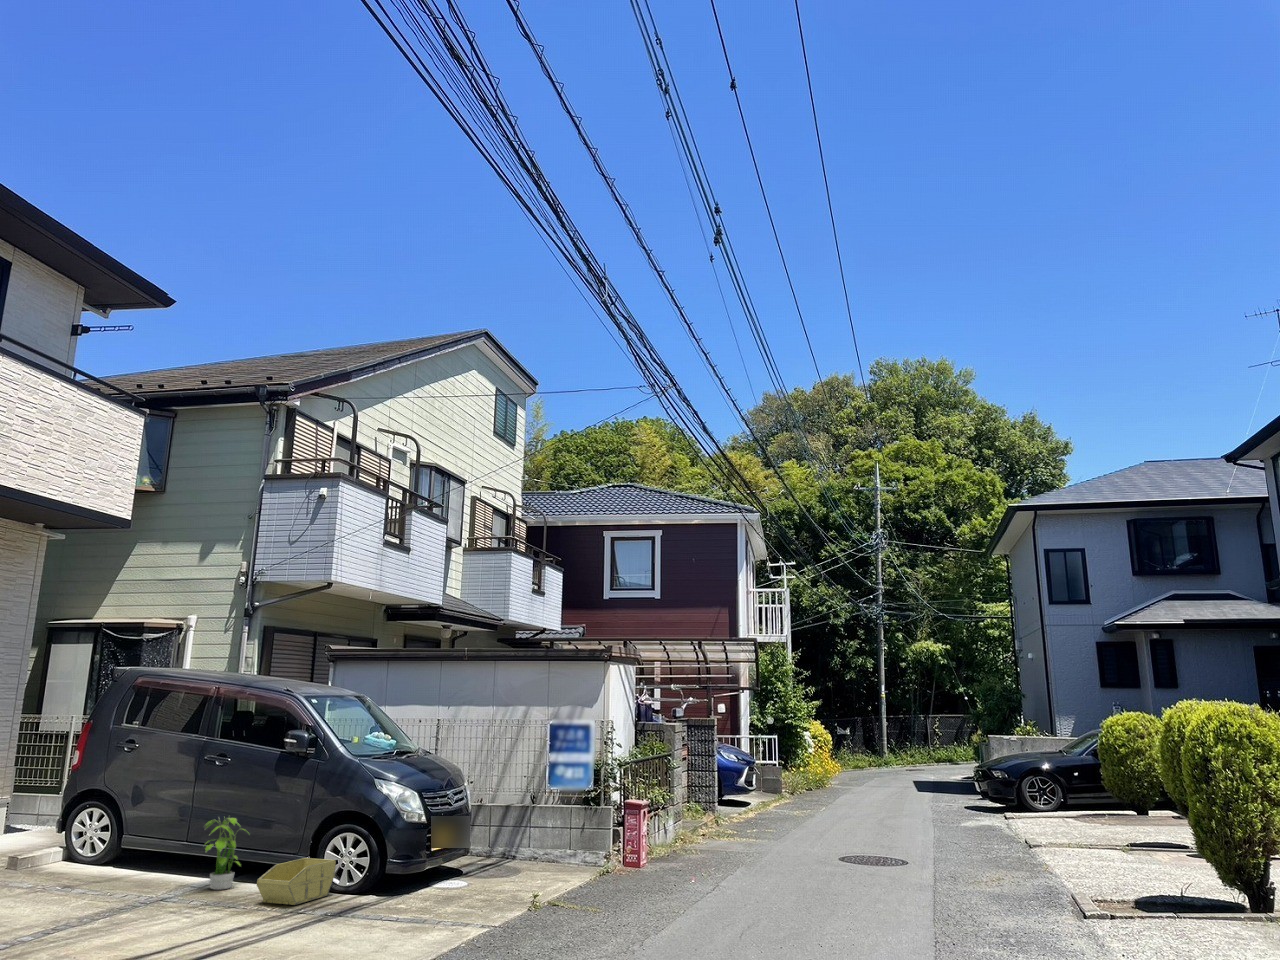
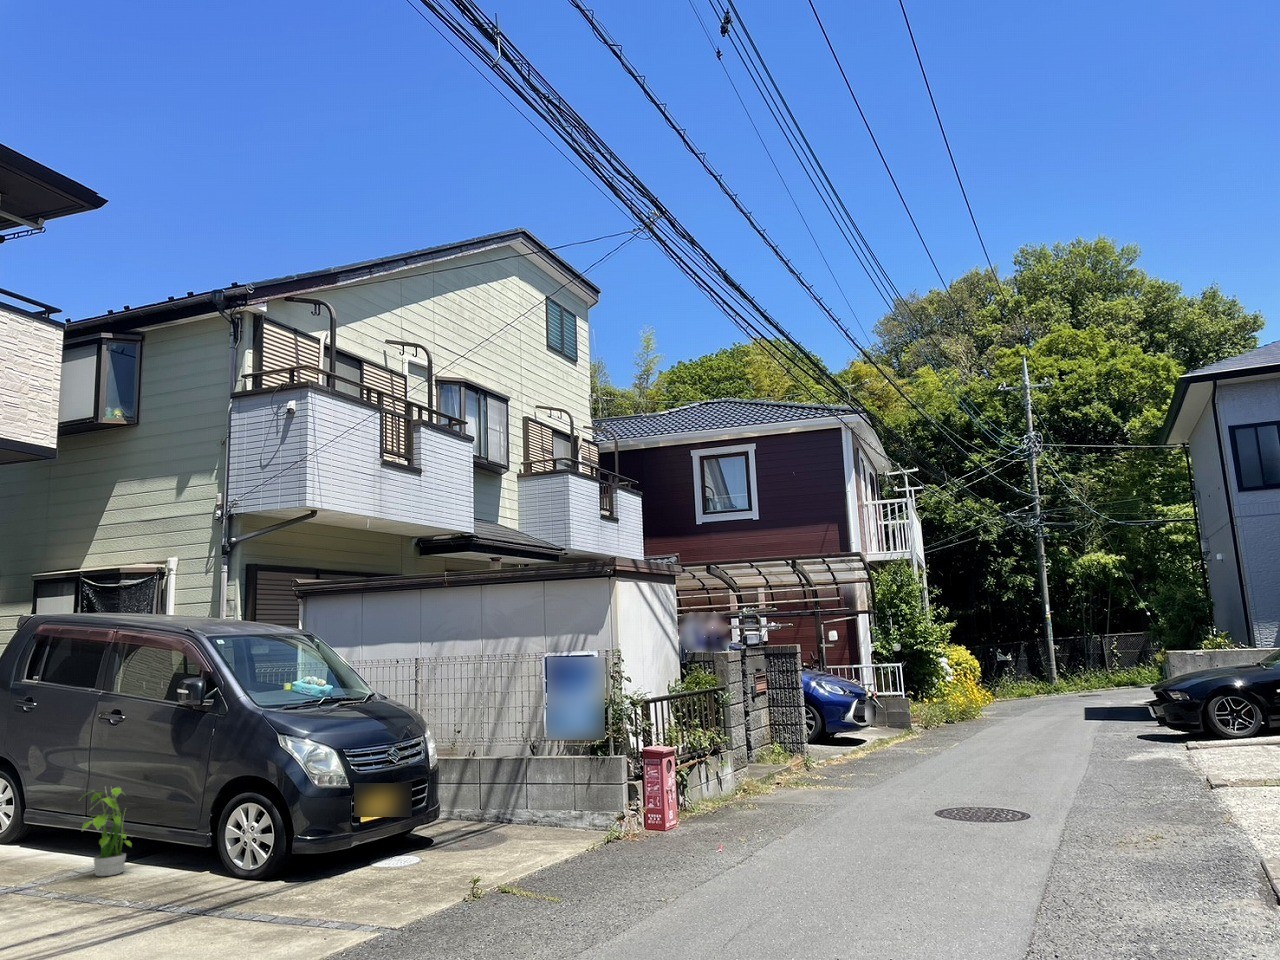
storage bin: present [257,858,336,905] -> none [122,835,235,897]

